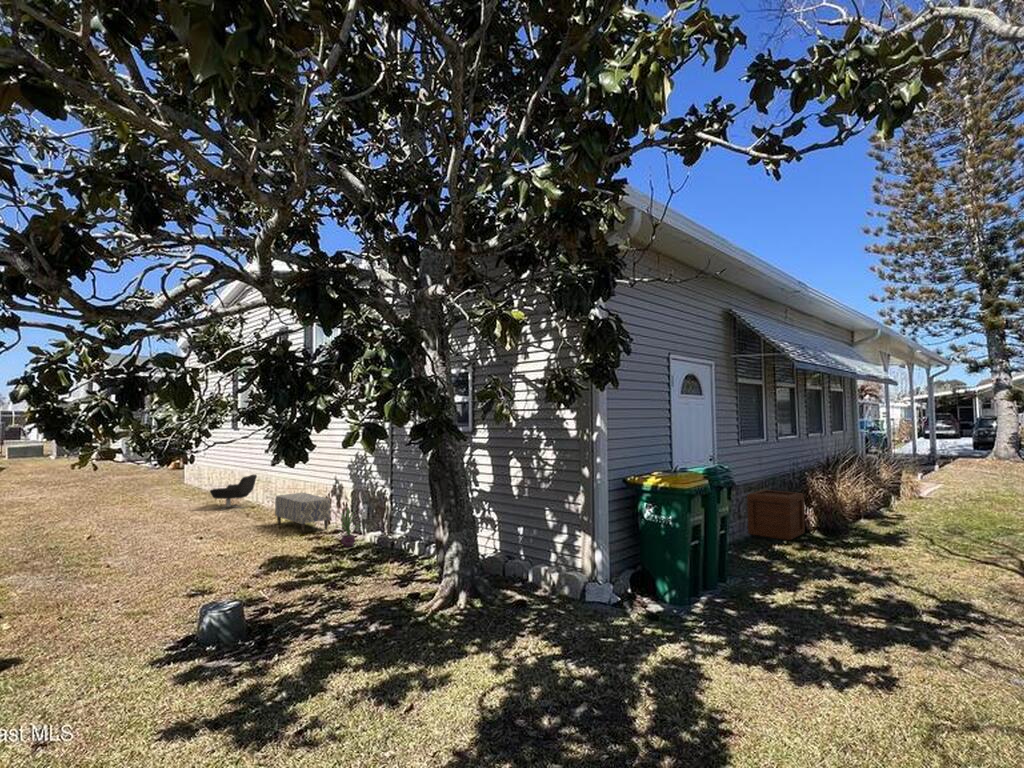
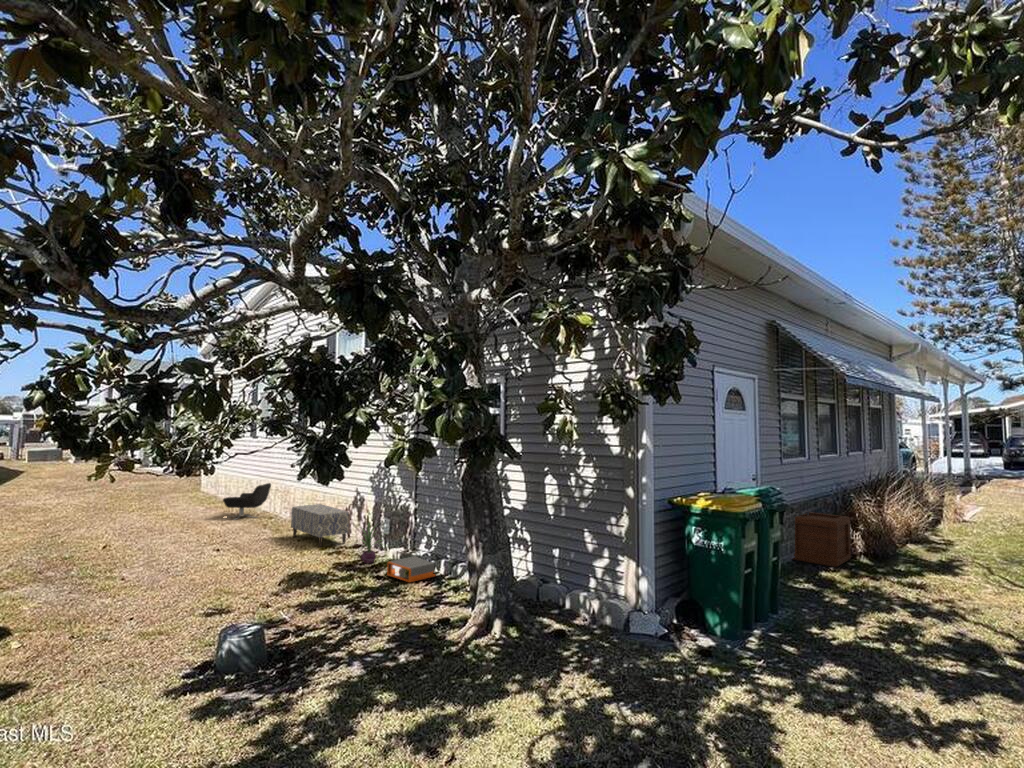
storage box: none [365,538,416,563] -> present [387,556,436,582]

